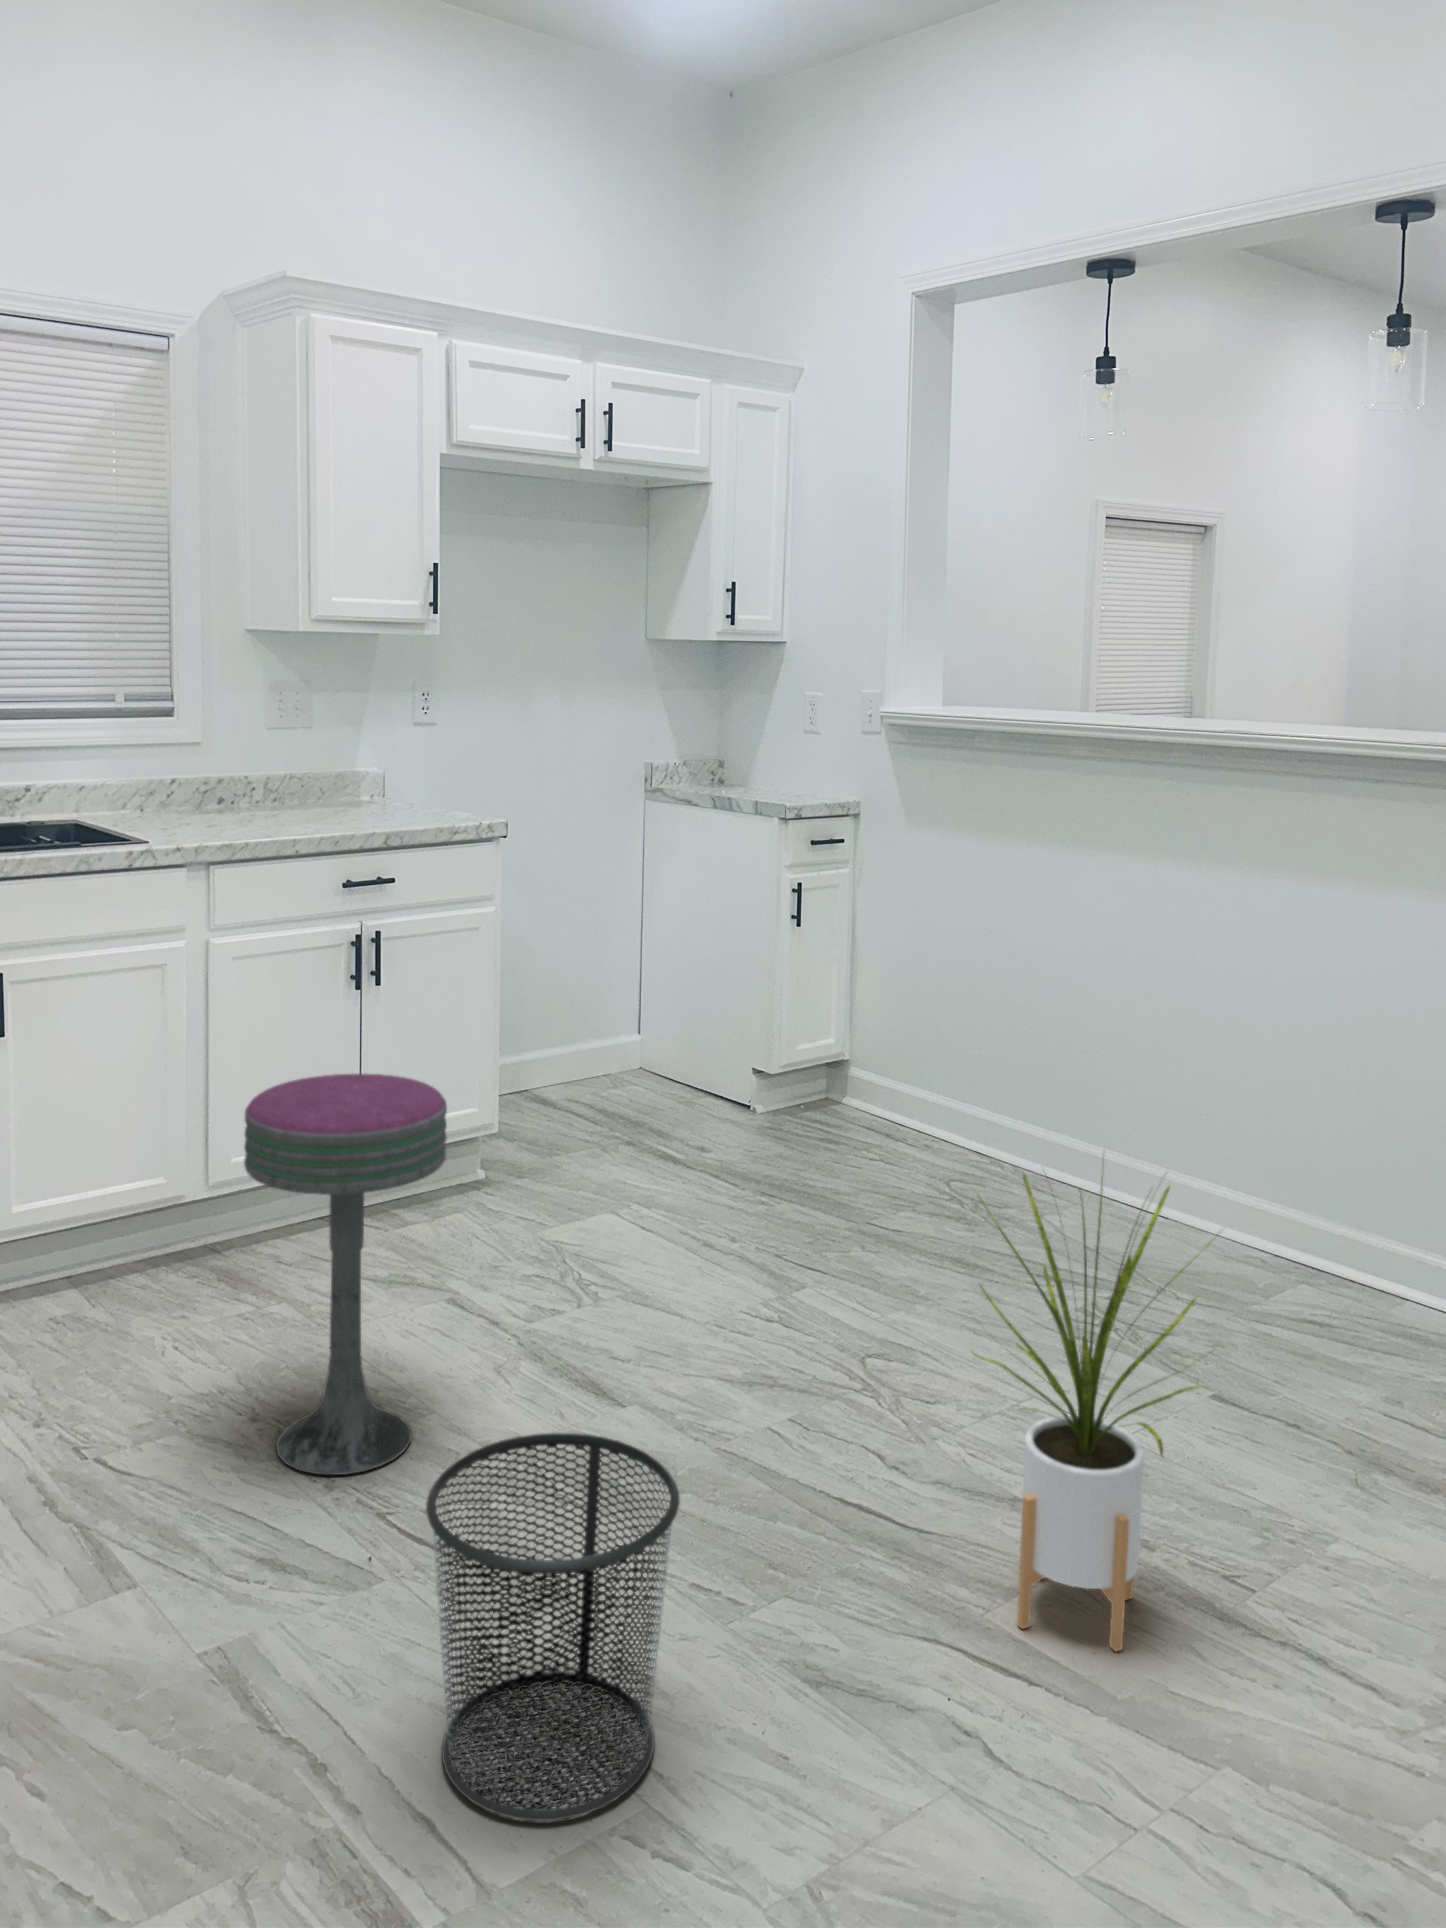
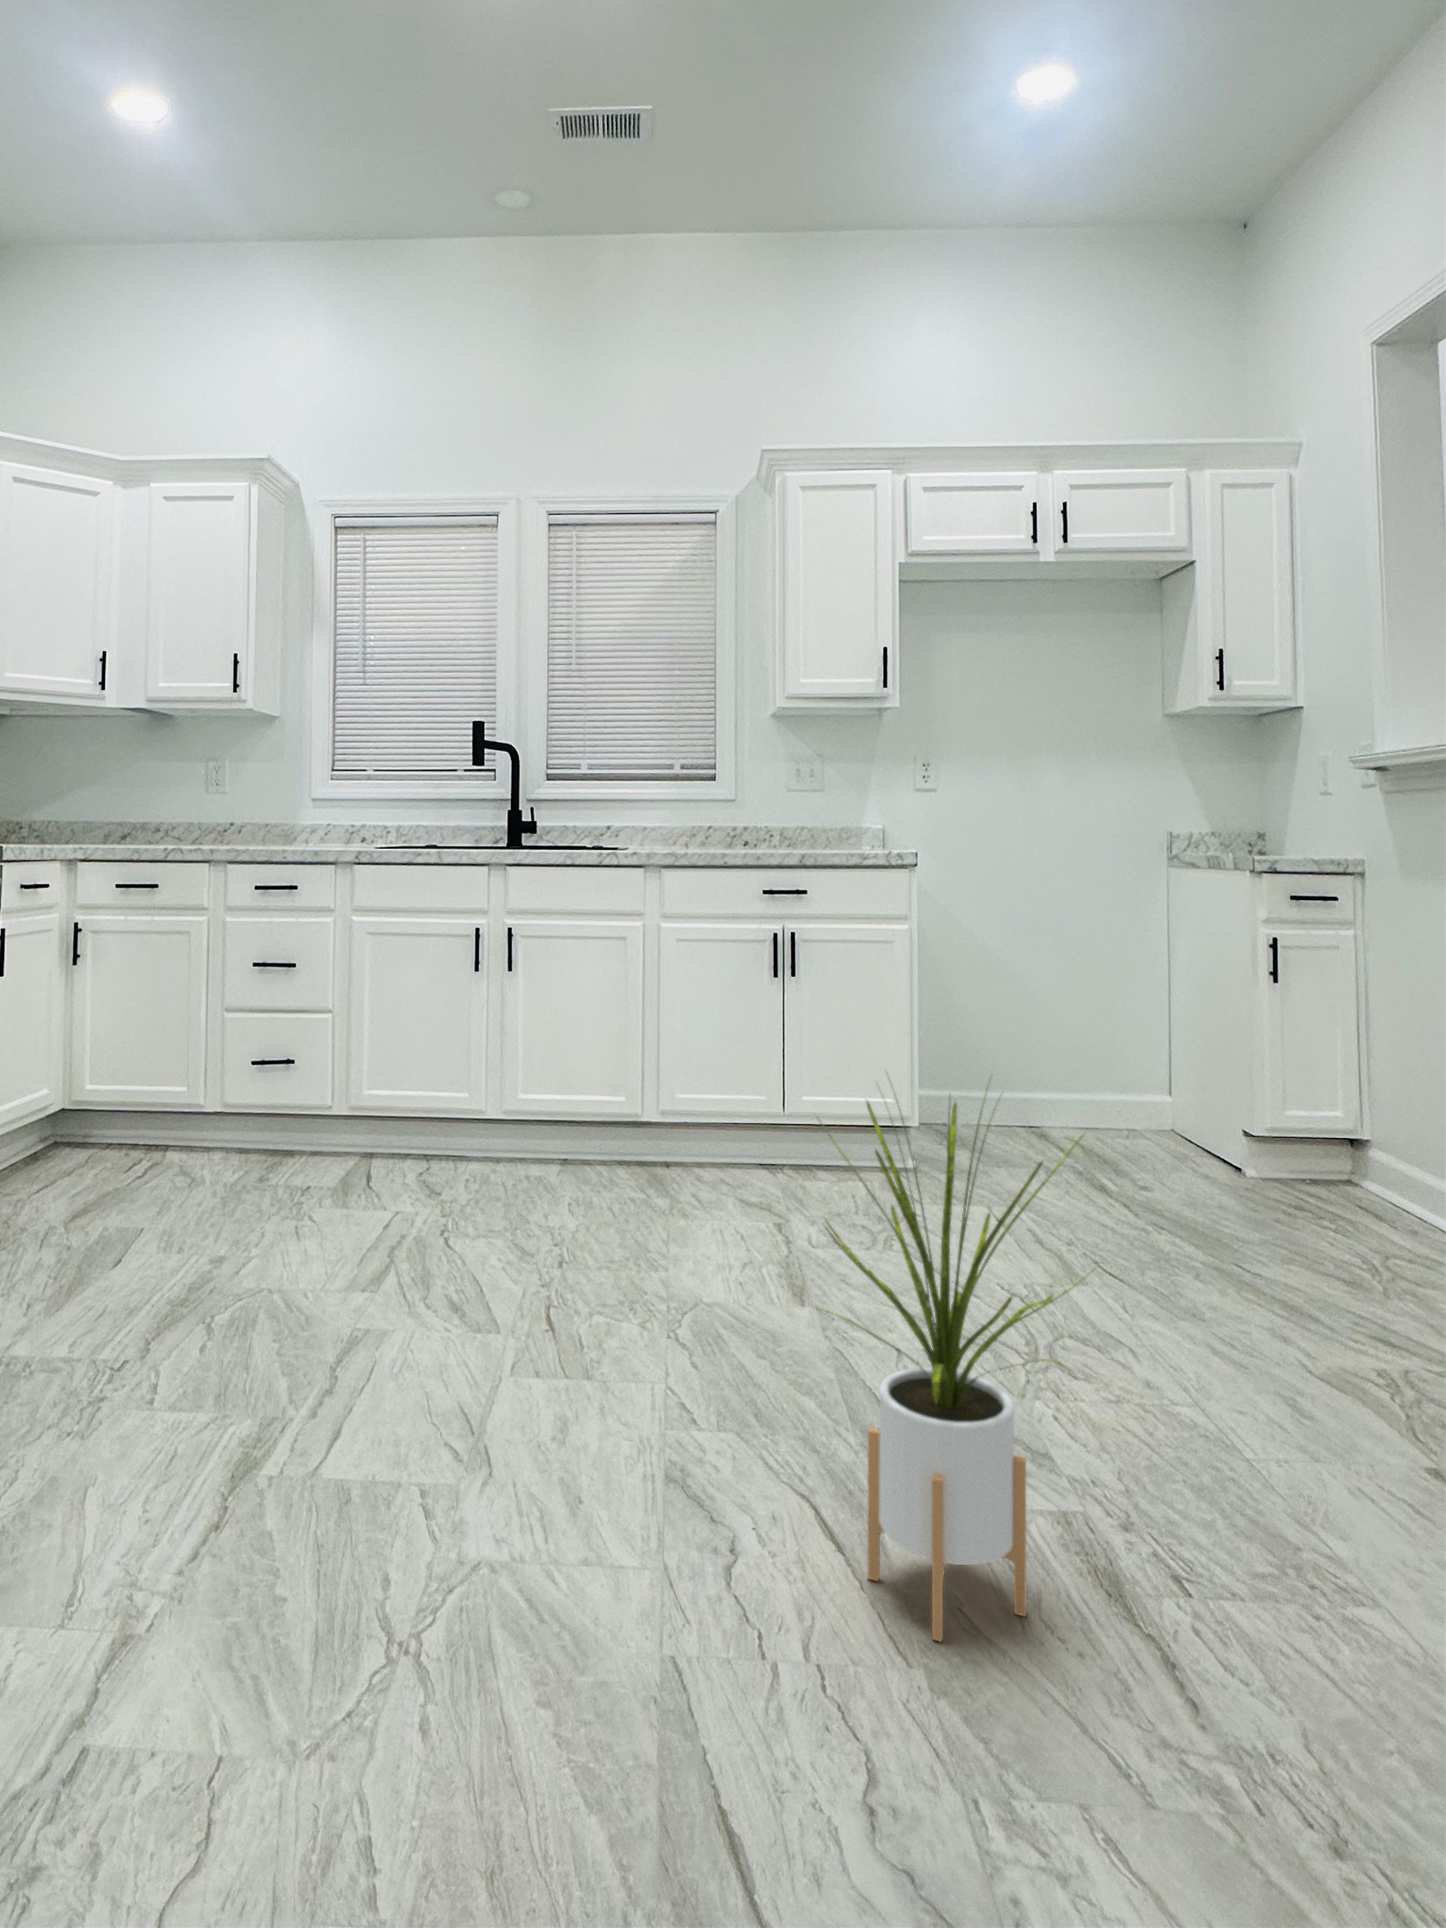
bar stool: present [244,1074,447,1475] -> none [503,991,651,1291]
waste bin: present [426,1433,680,1821] -> none [321,1215,522,1506]

